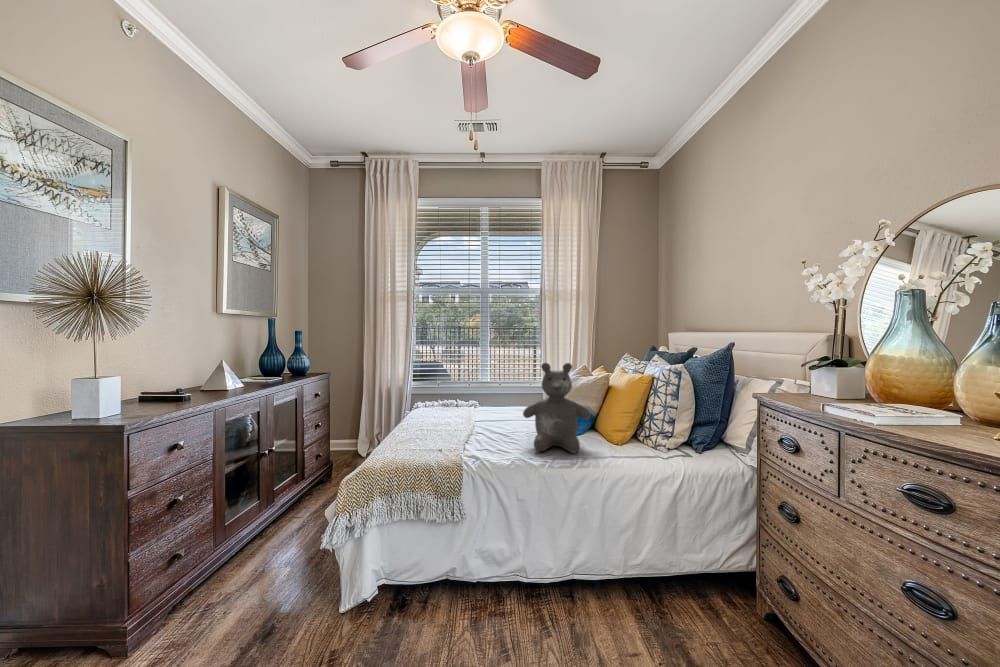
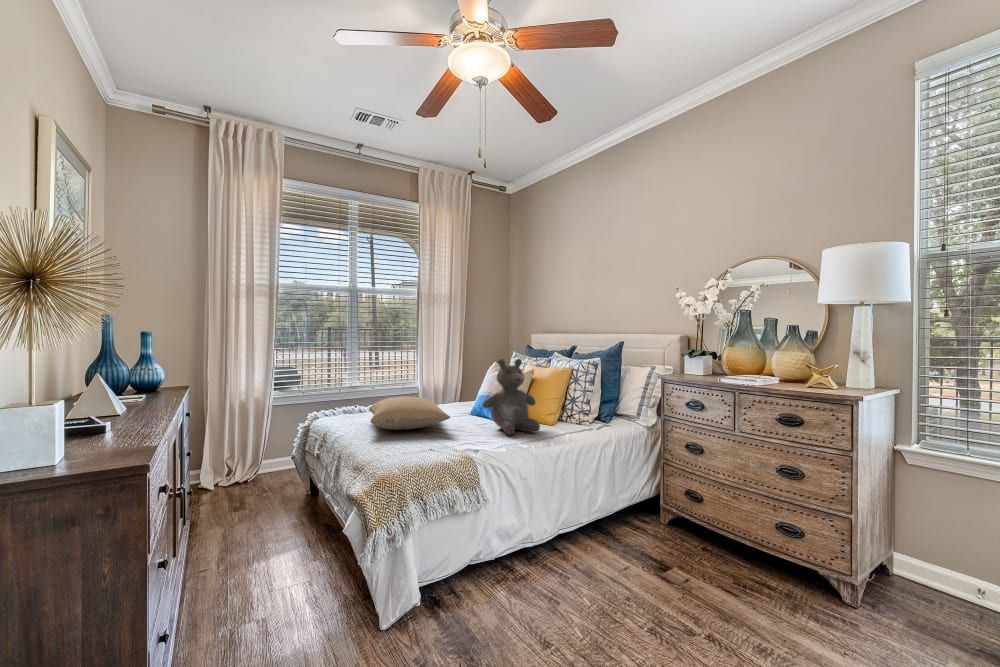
pillow: none [406,398,501,432] -> present [369,397,450,430]

